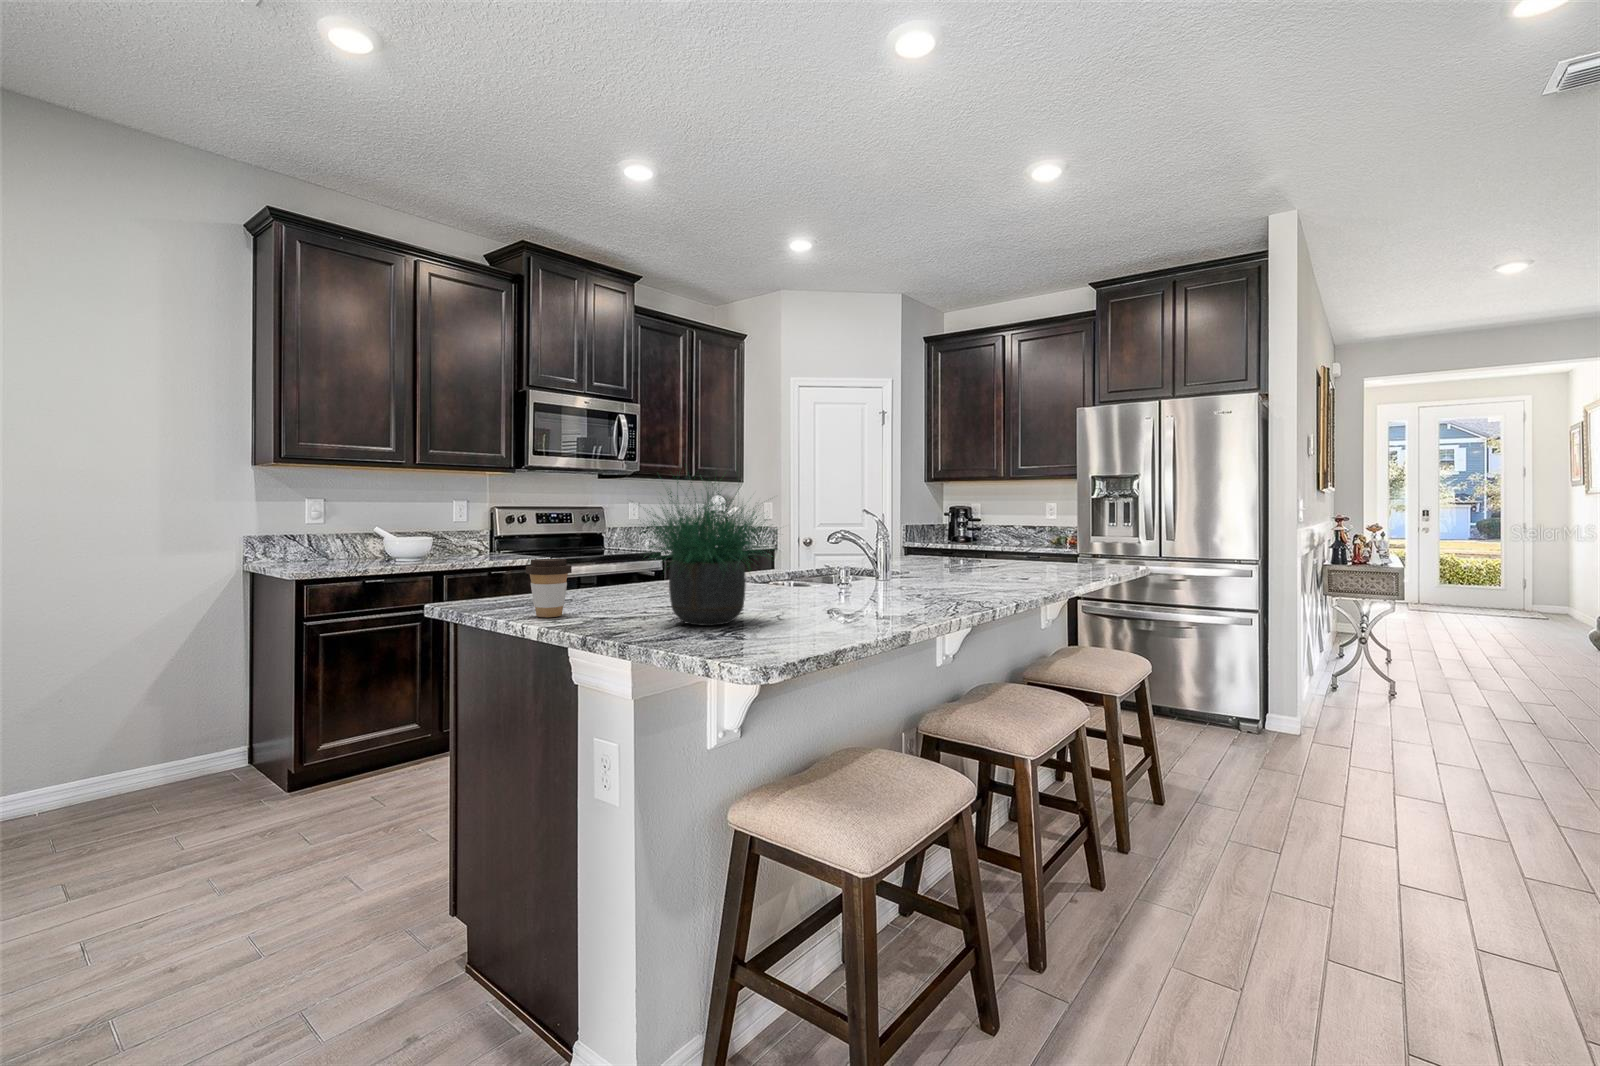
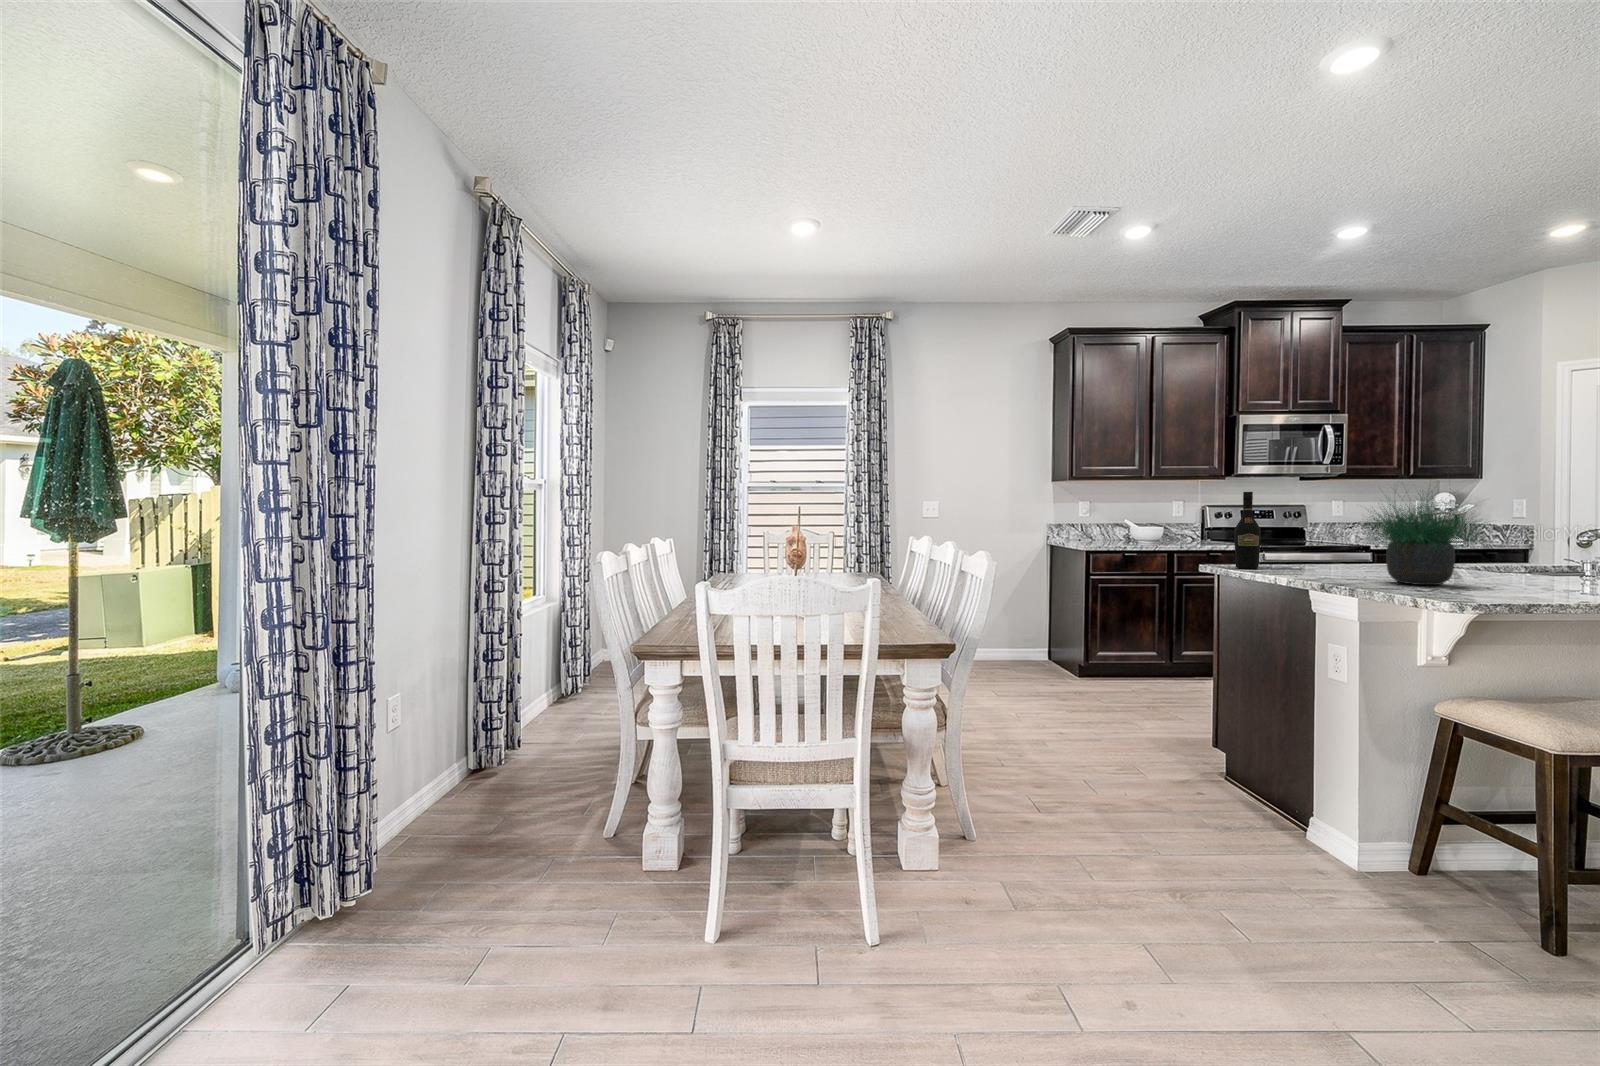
wine bottle: none [478,480,516,607] -> present [1234,492,1261,569]
coffee cup: present [526,559,572,617] -> none [1274,540,1307,575]

